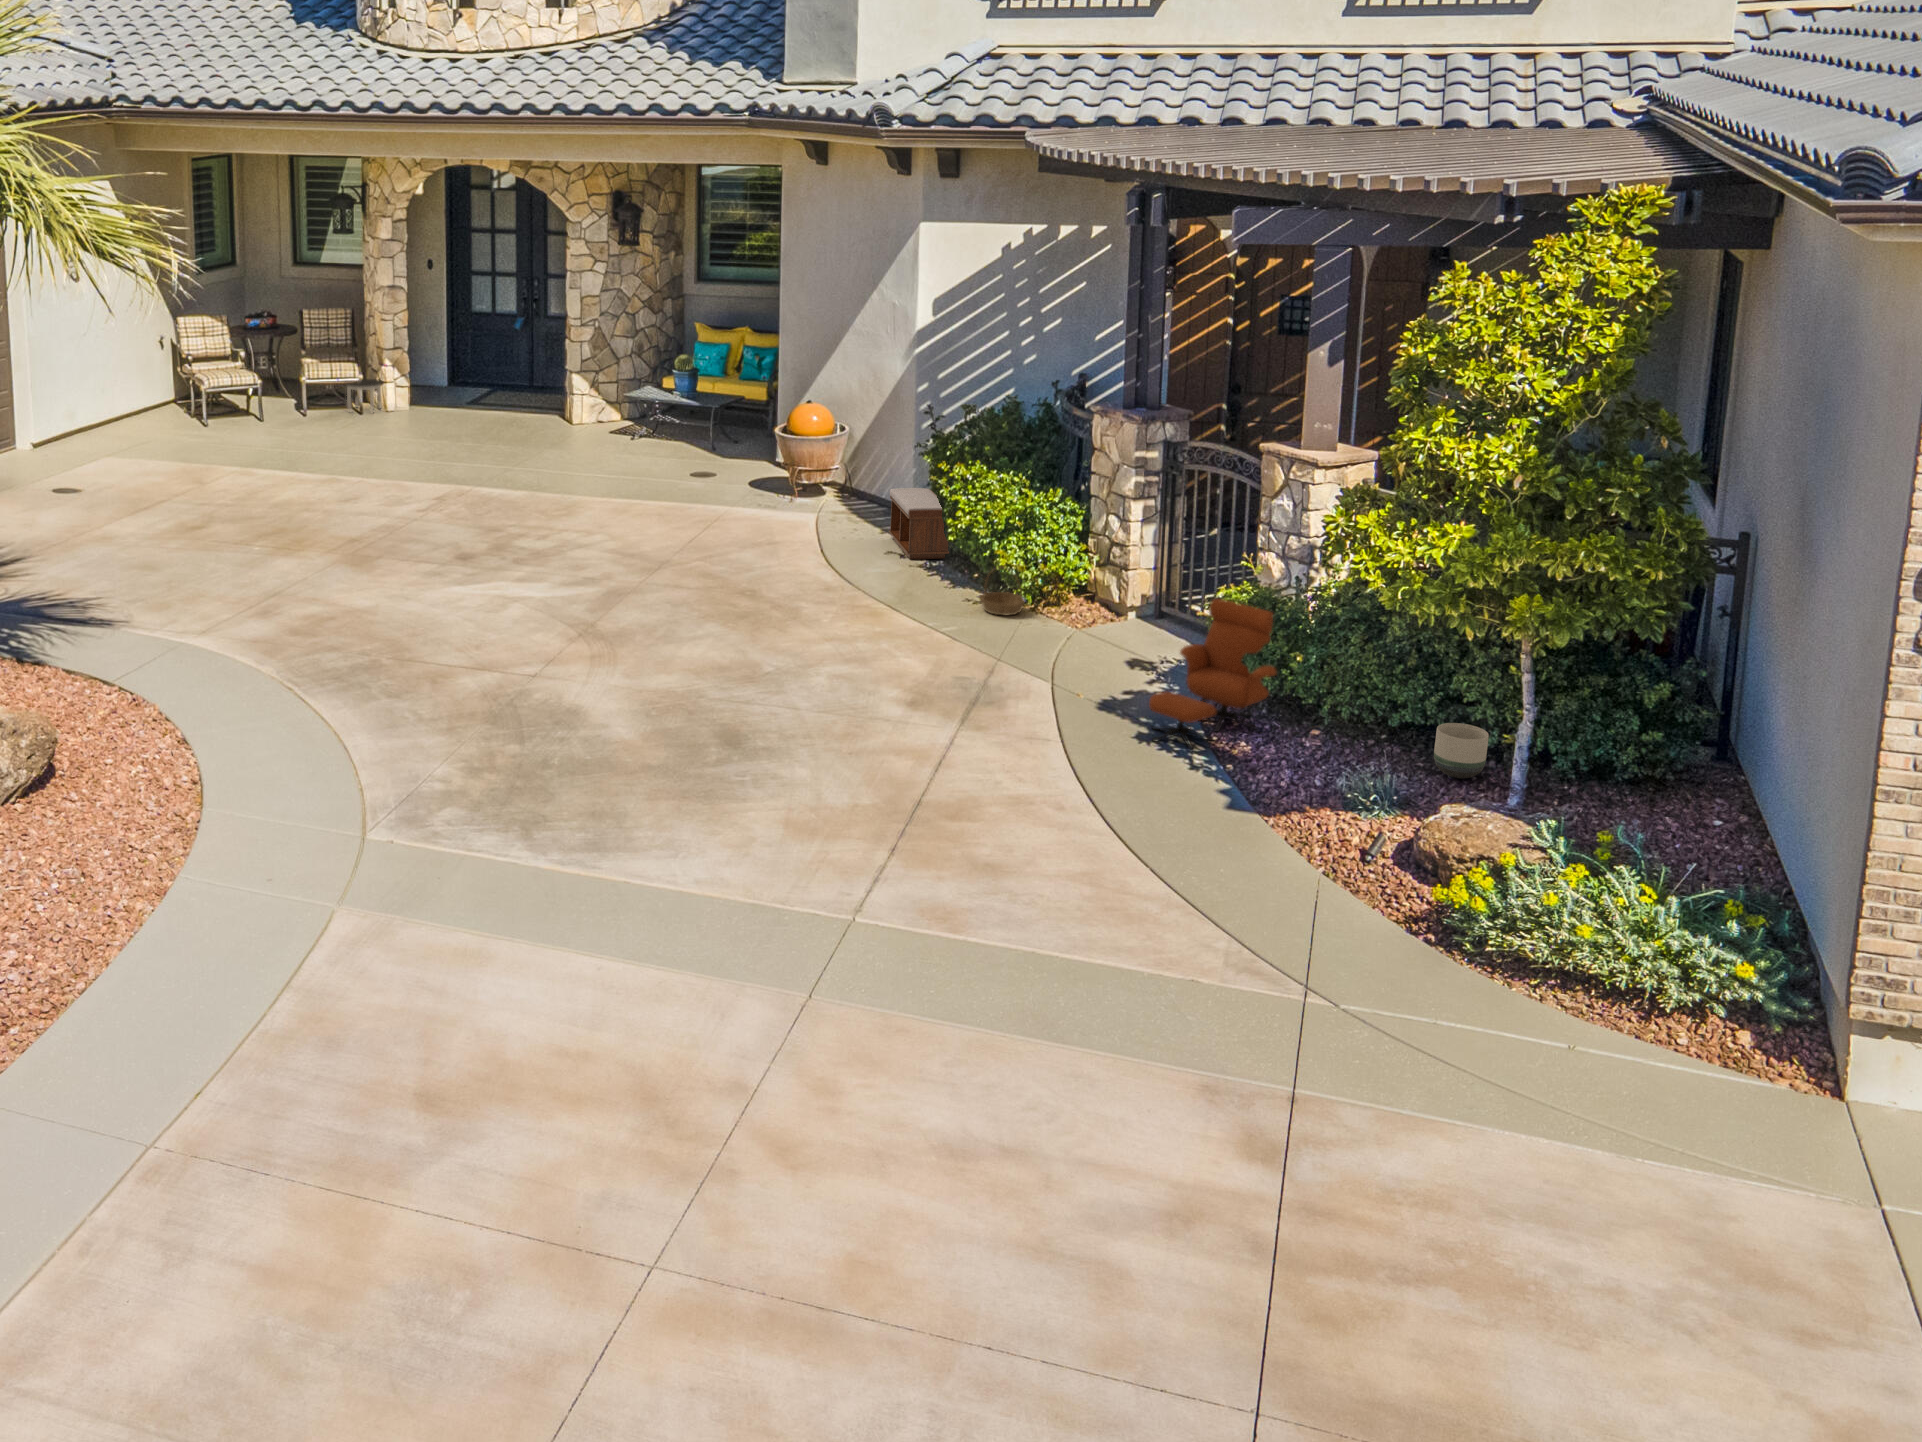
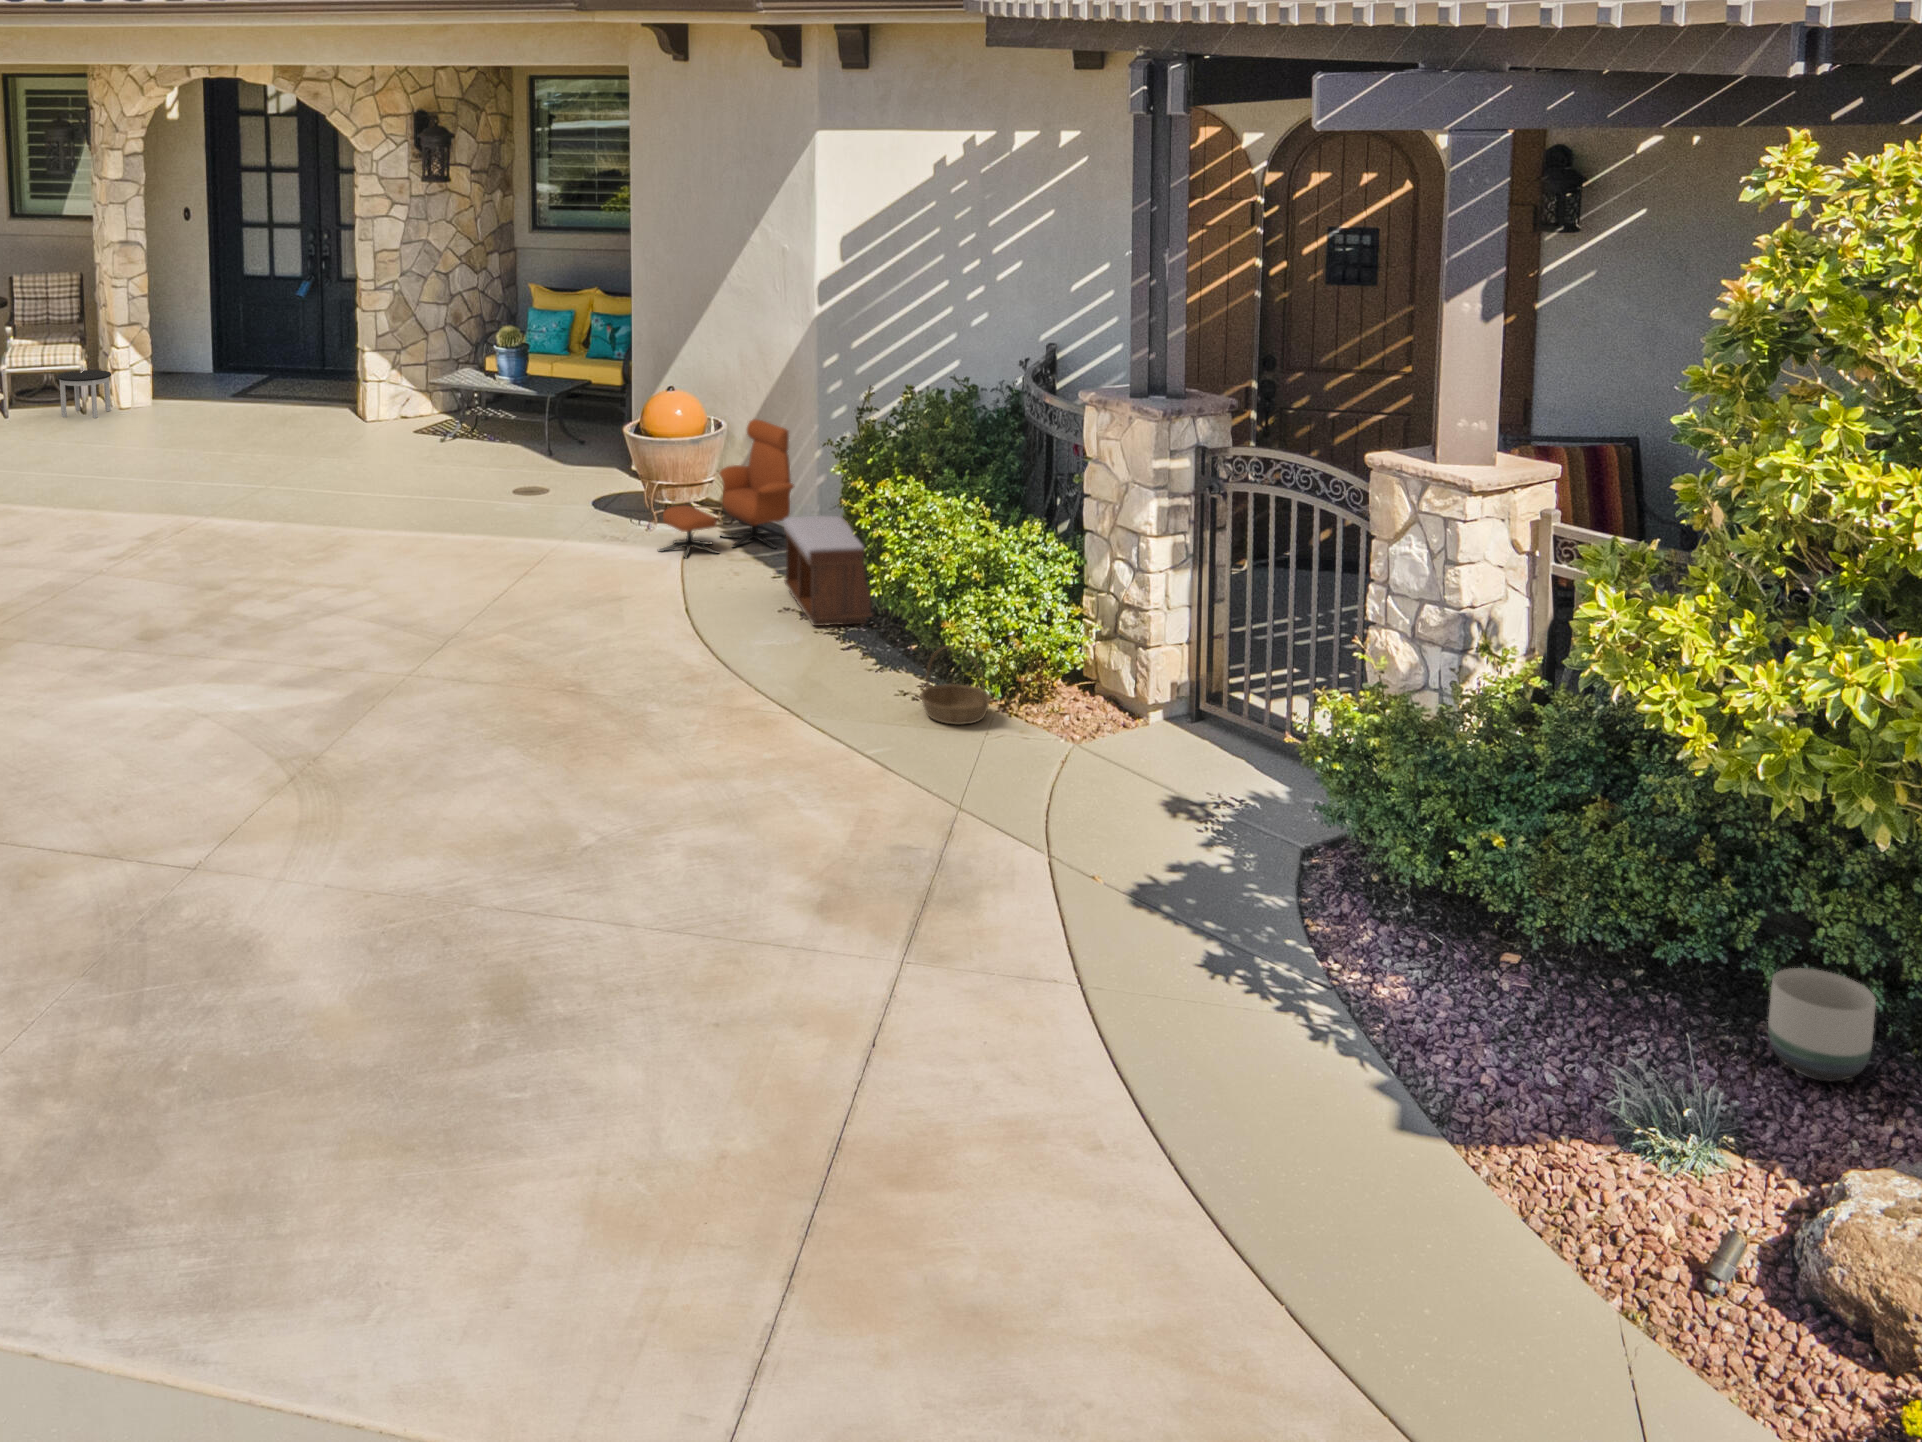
lounge chair: present [1149,599,1276,749] -> present [659,419,794,558]

